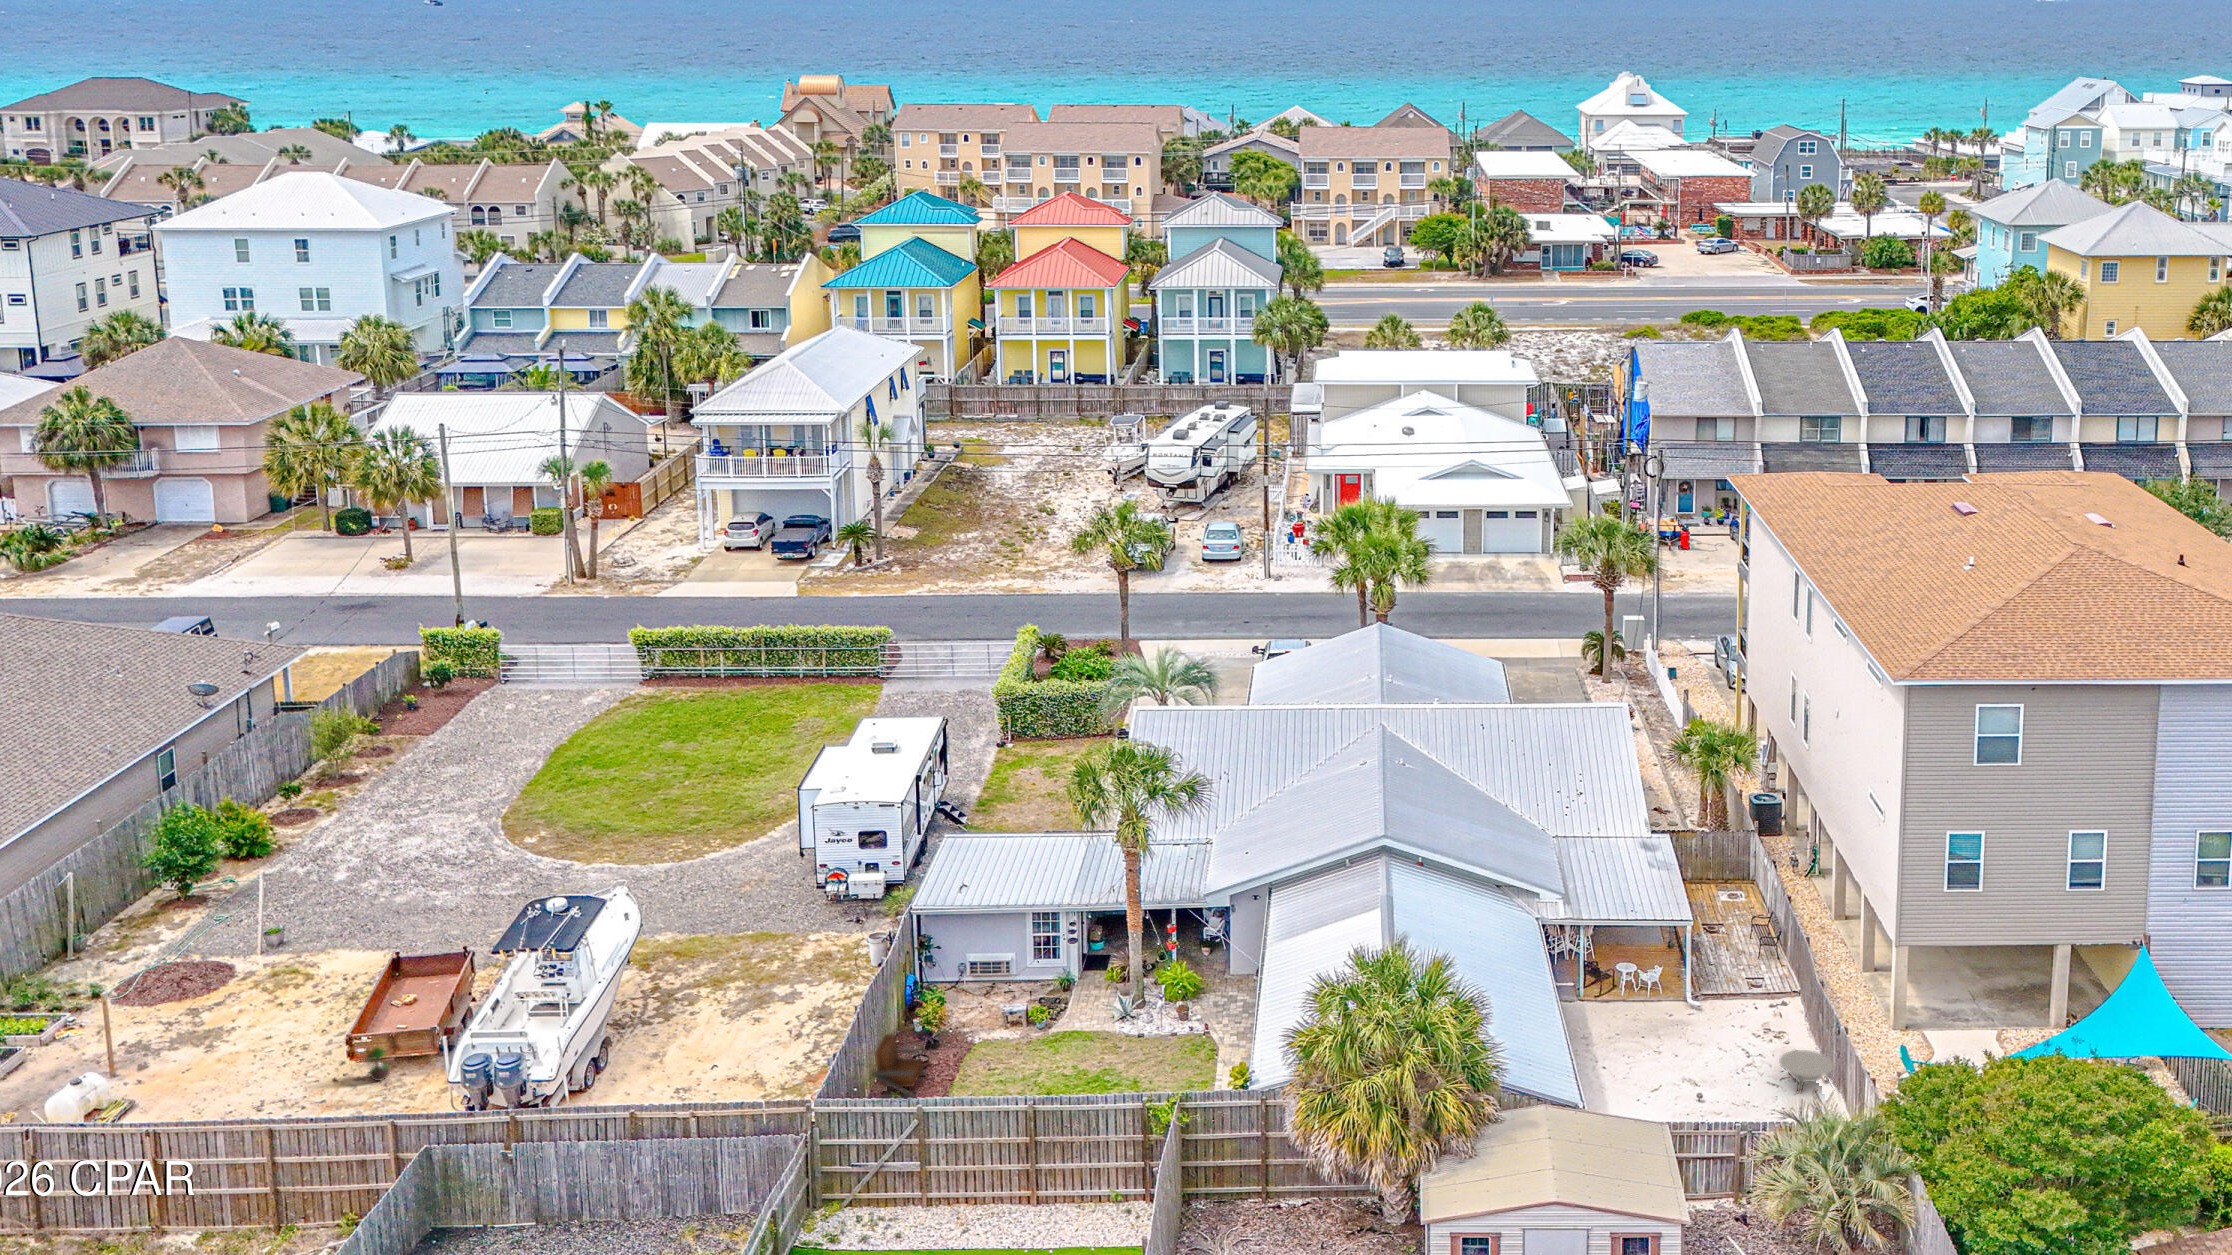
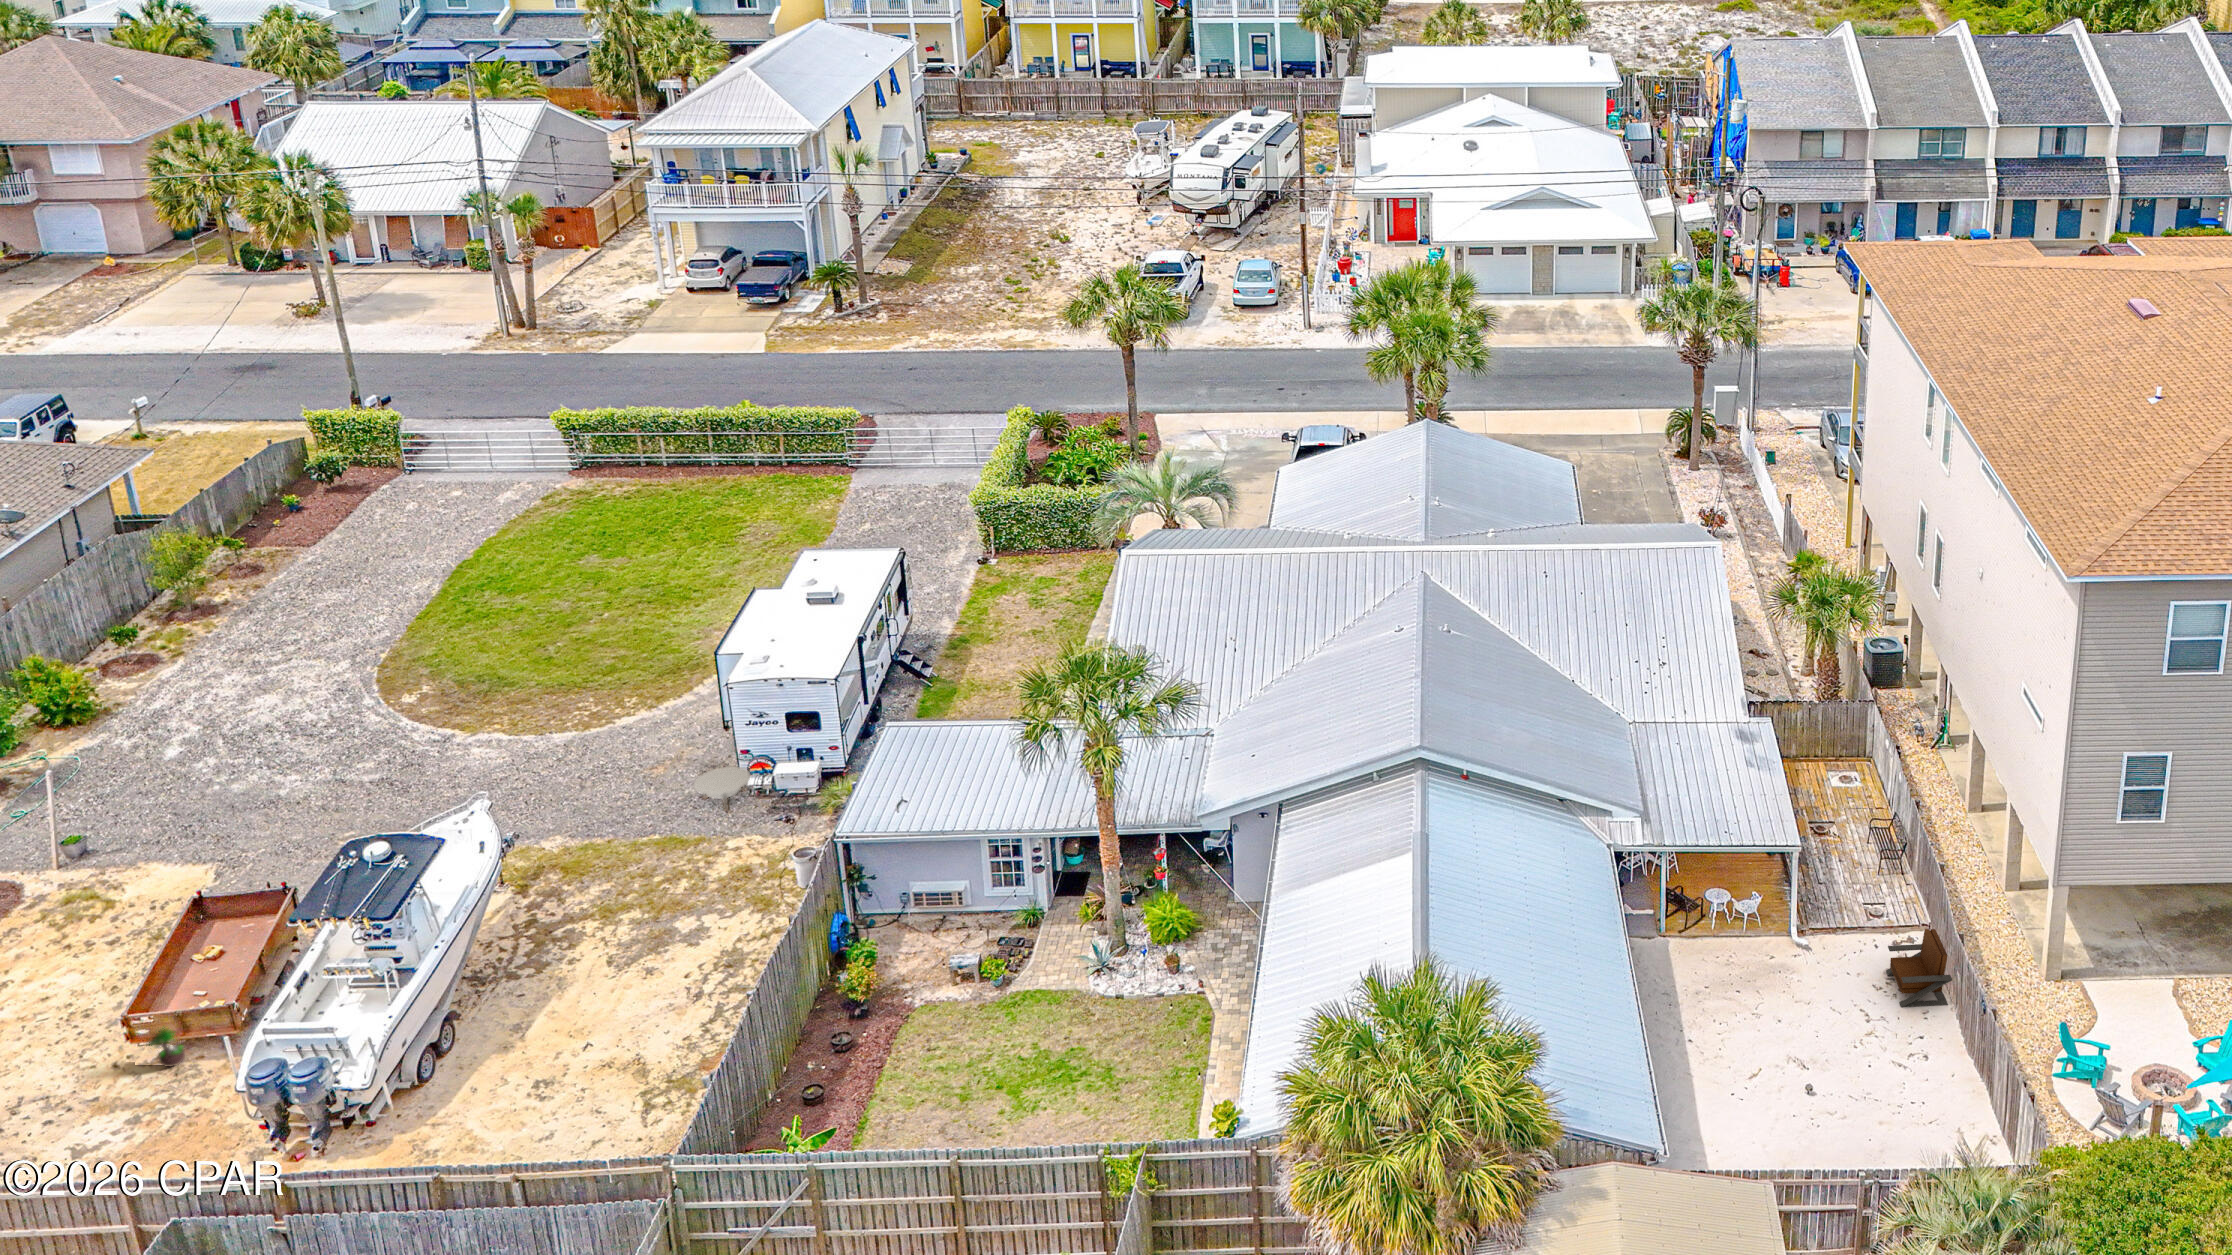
lounge chair: present [871,1034,926,1098] -> present [1886,929,1952,1008]
round table: present [1779,1050,1834,1094] -> present [694,767,750,811]

